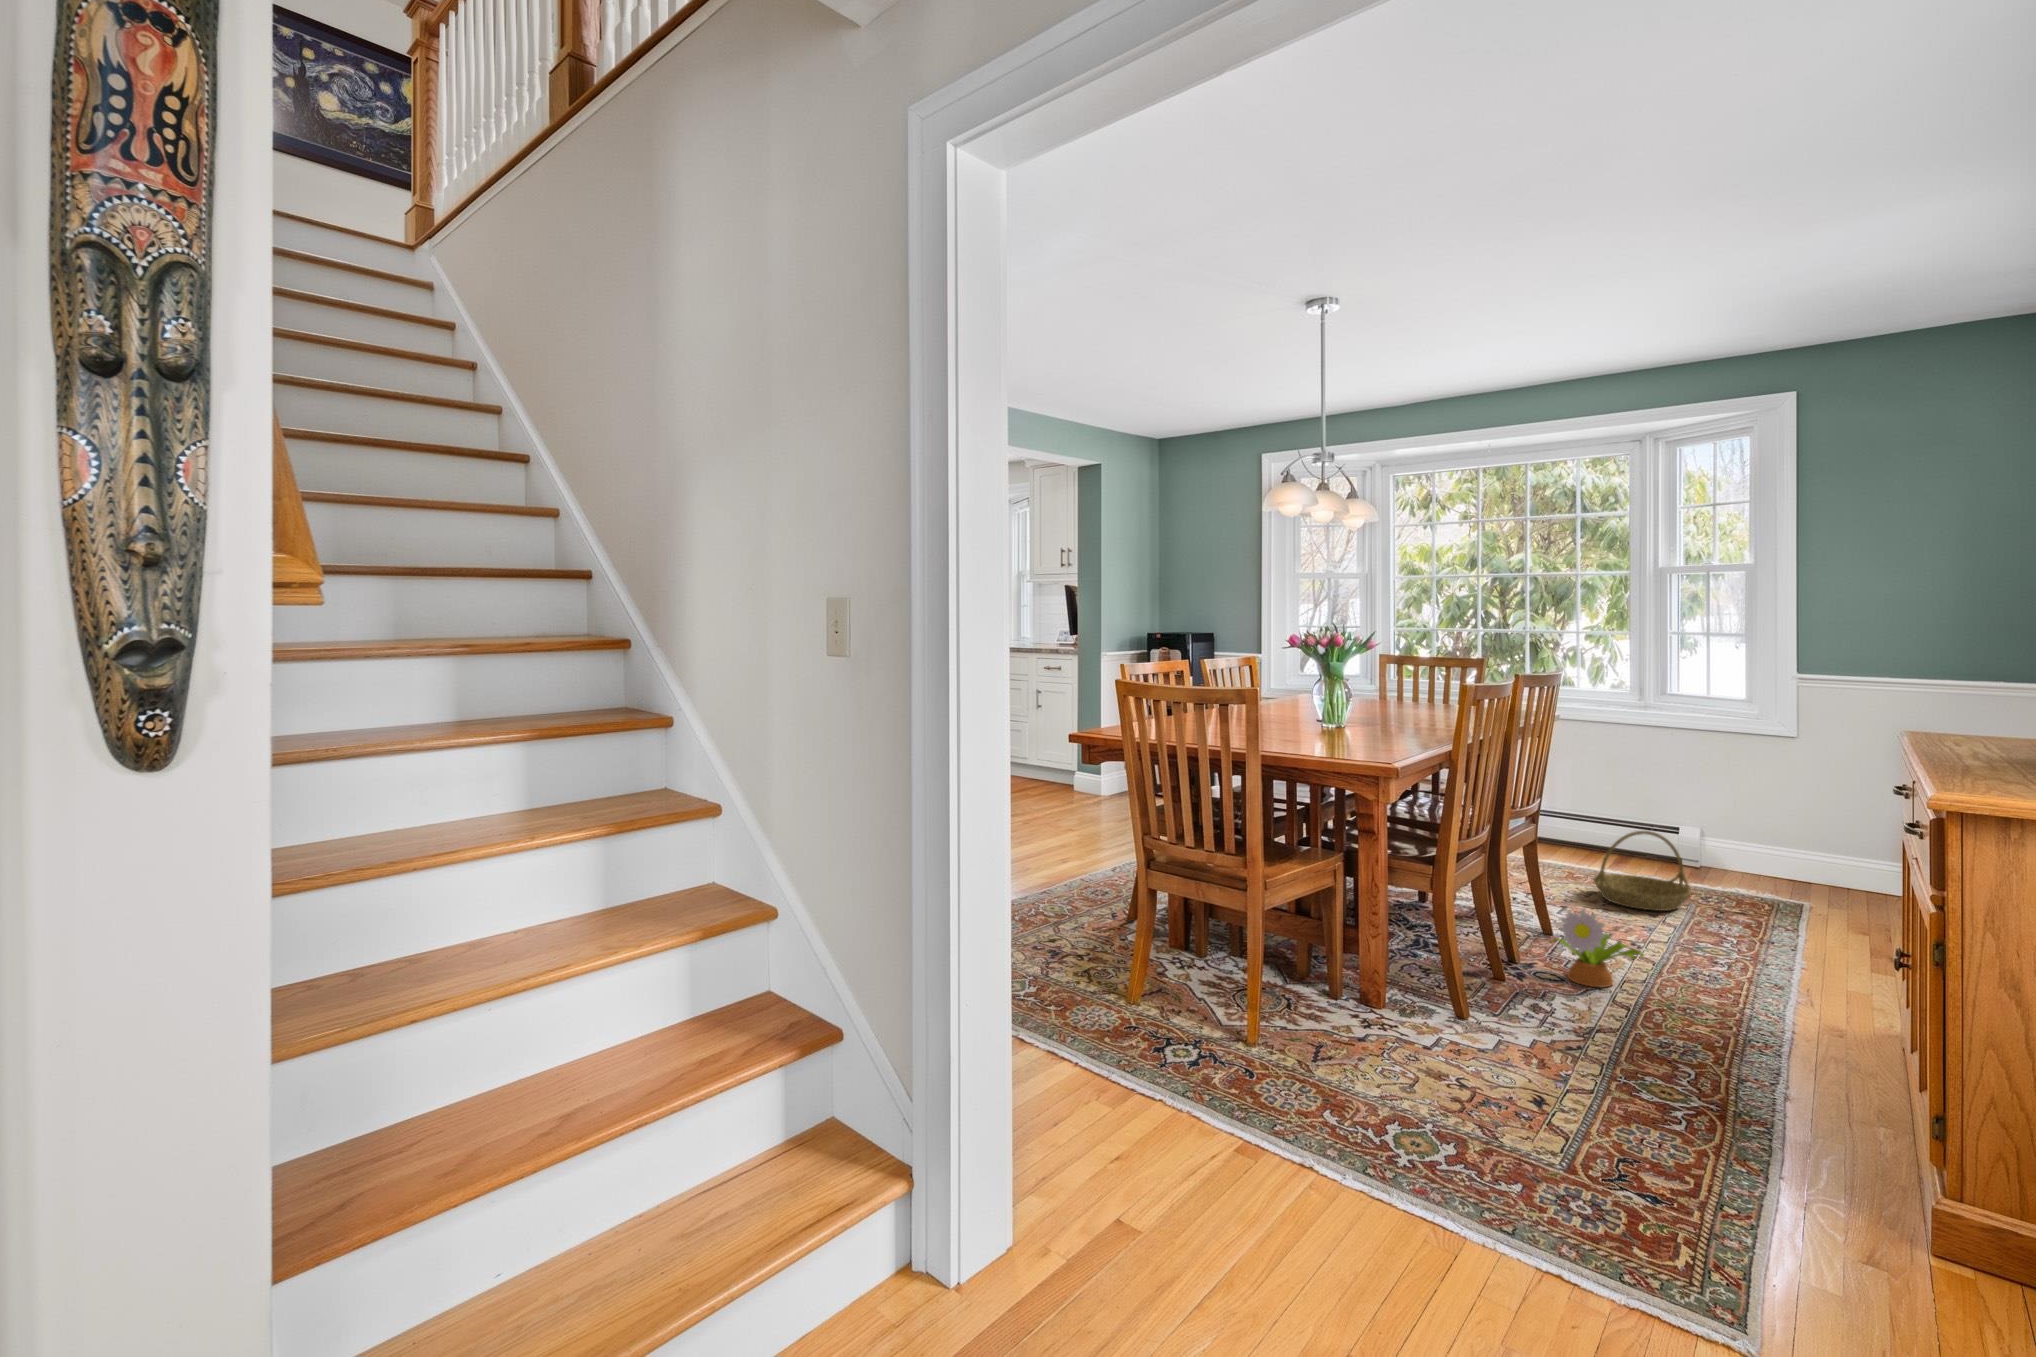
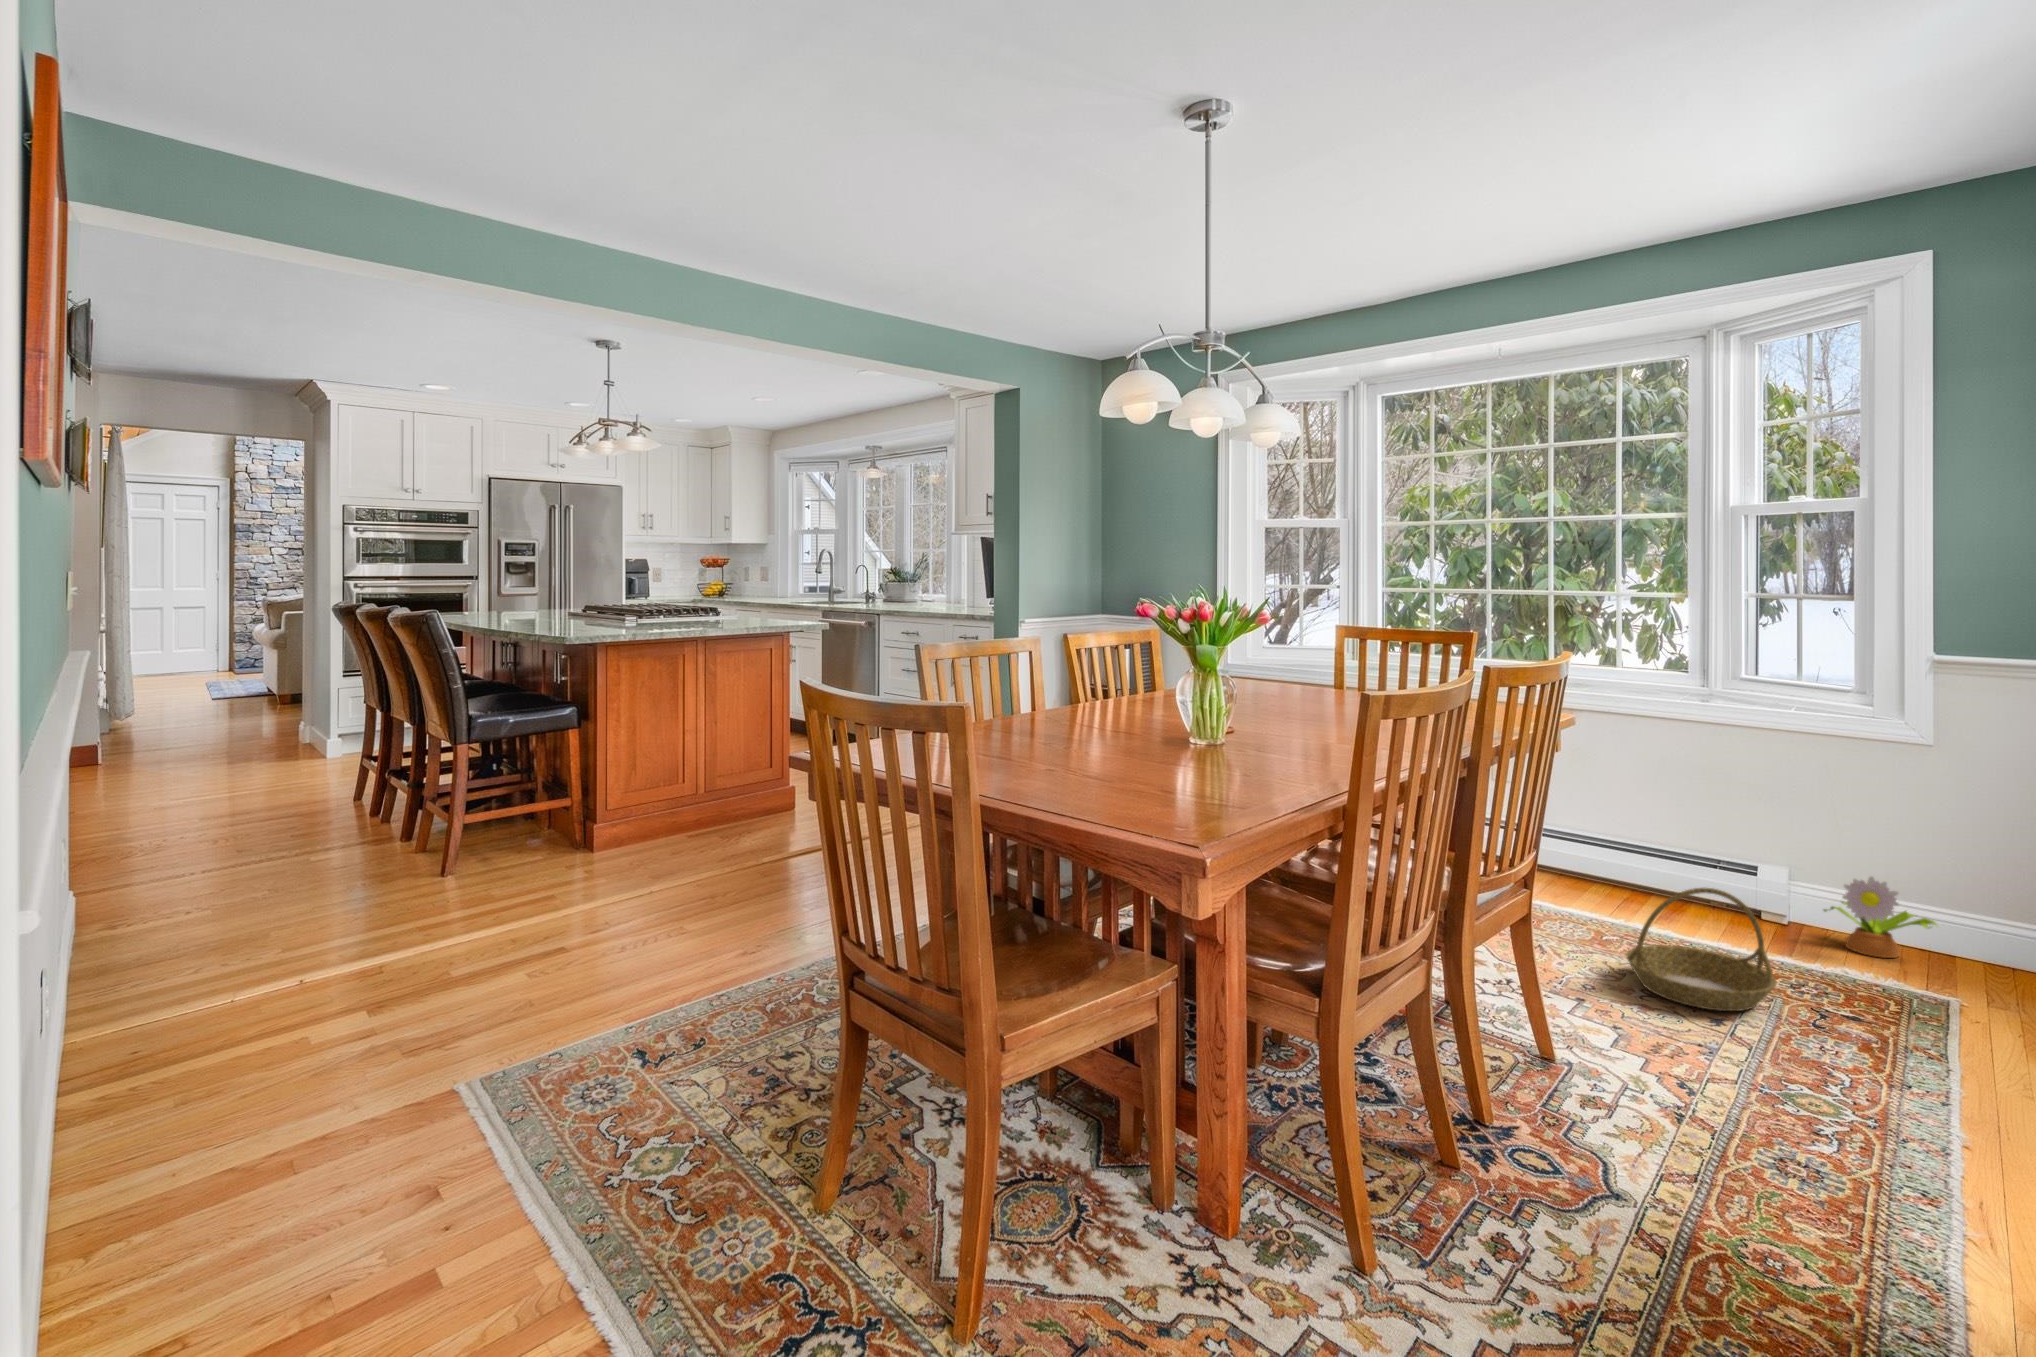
decorative plant: present [1549,909,1644,987] -> present [1824,876,1937,958]

